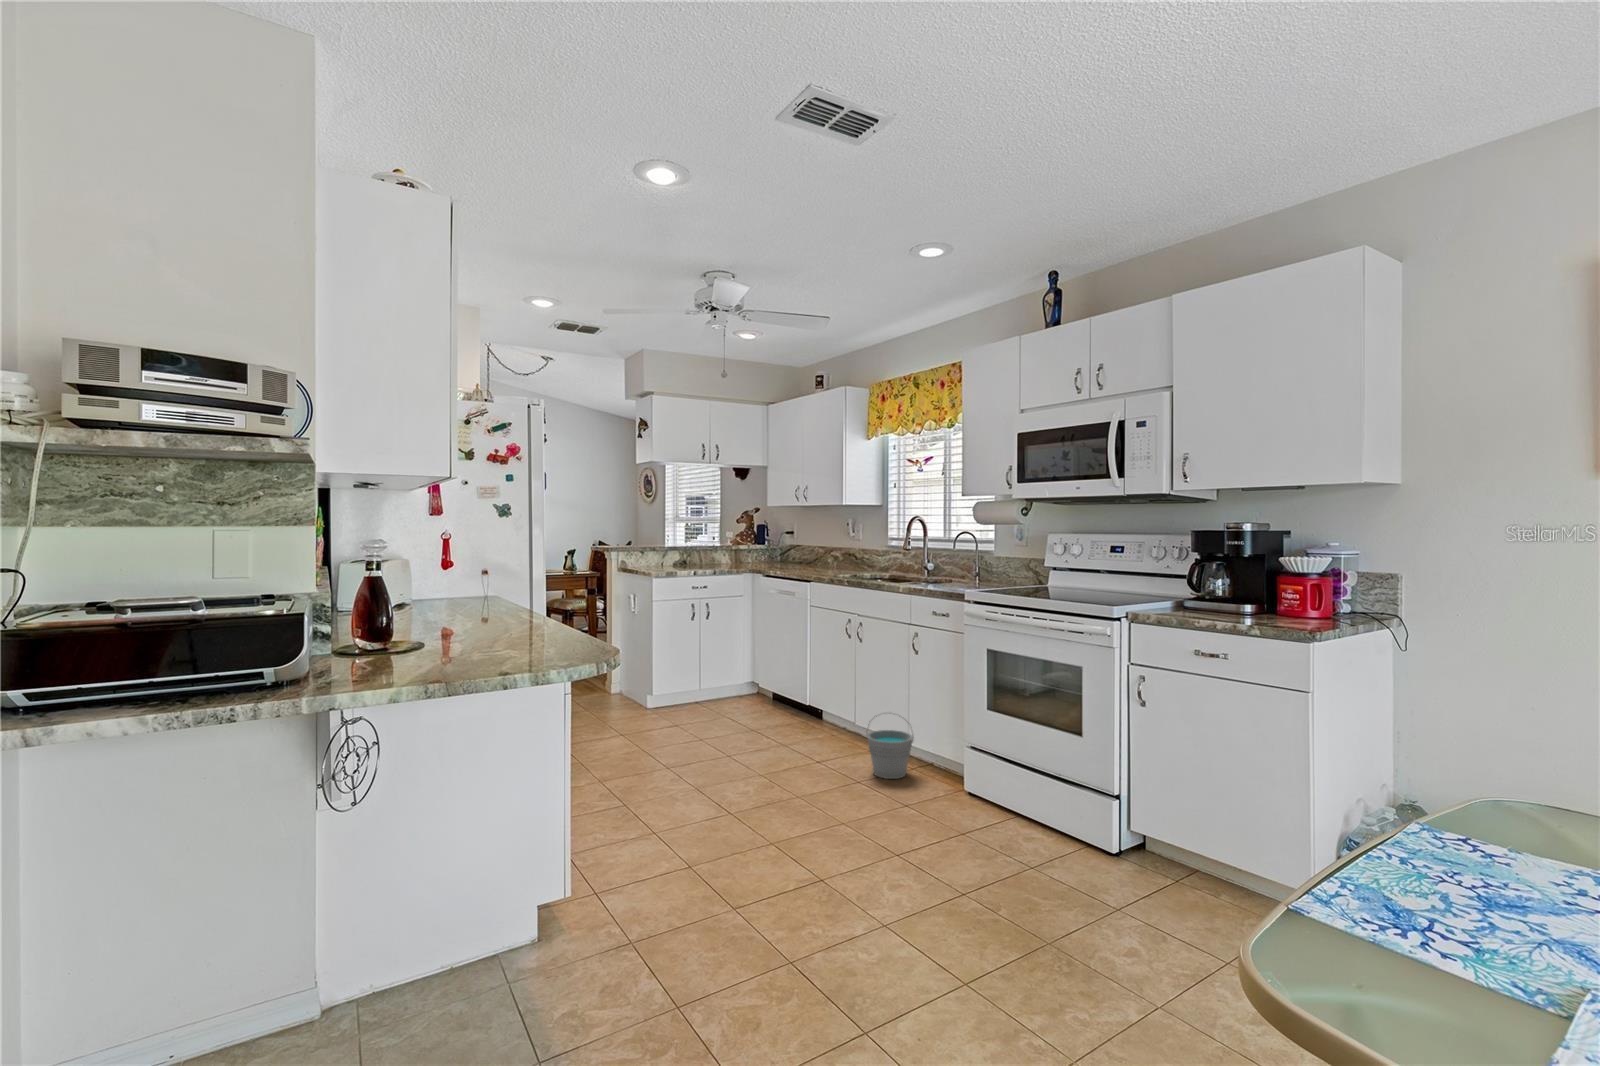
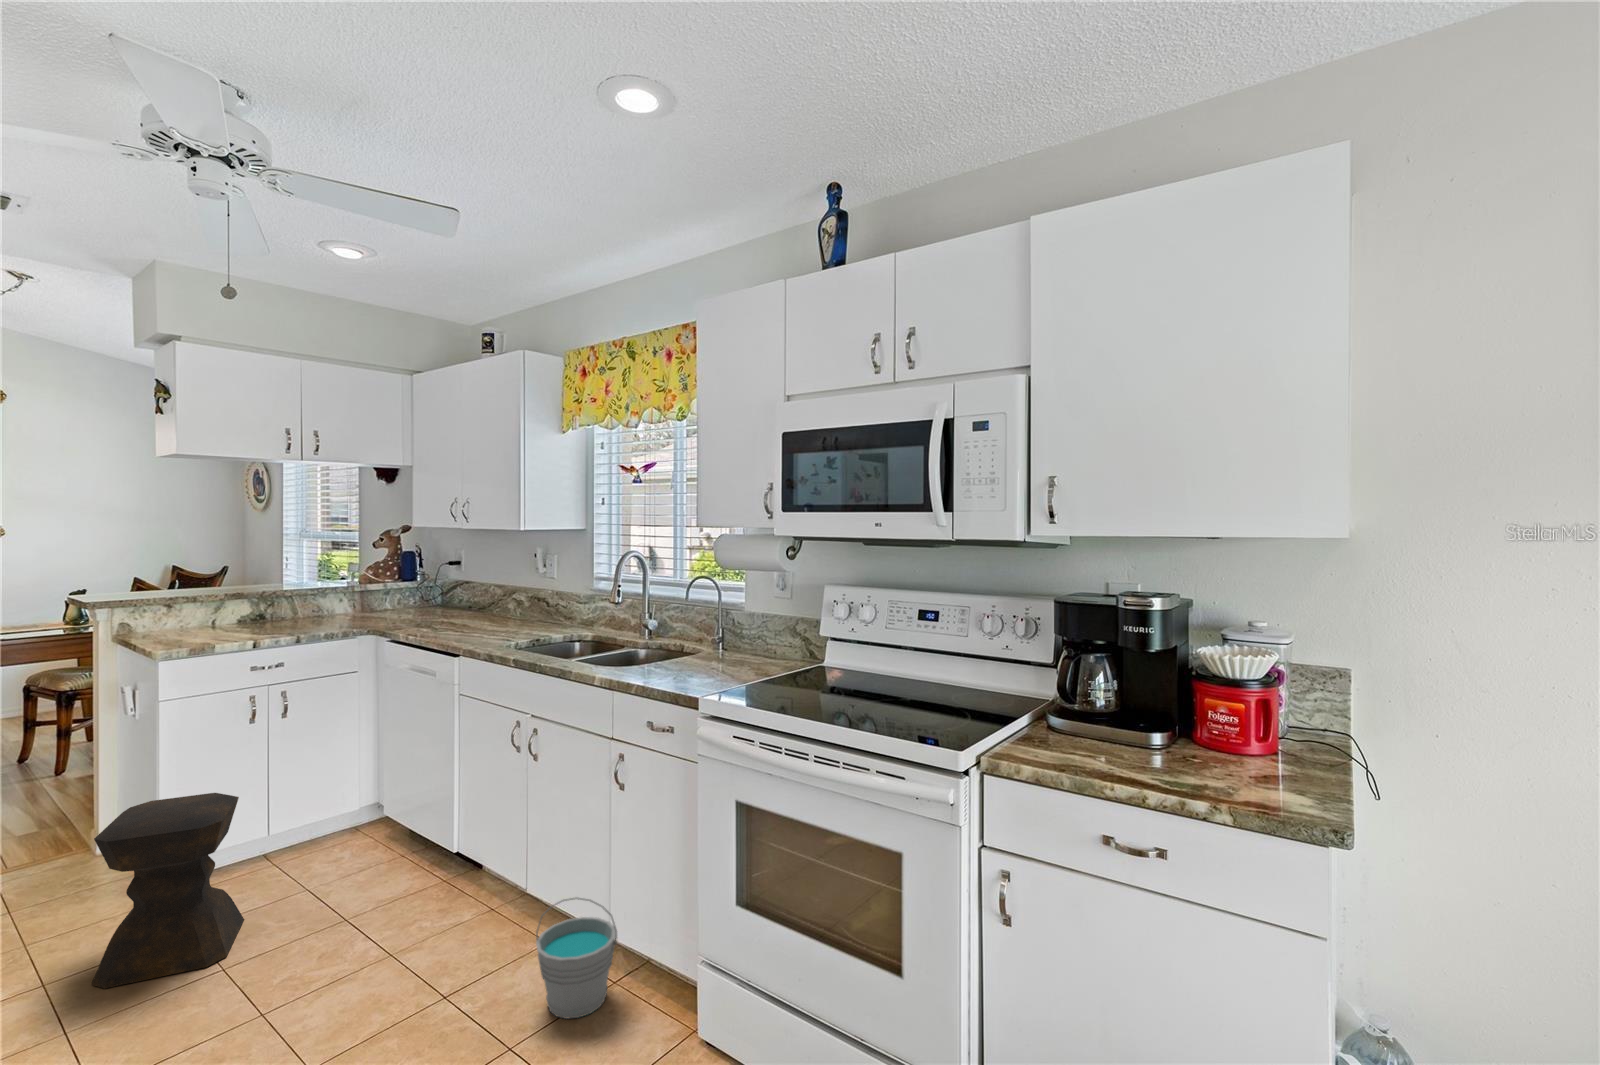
stool: none [637,651,697,741] -> present [92,793,244,988]

